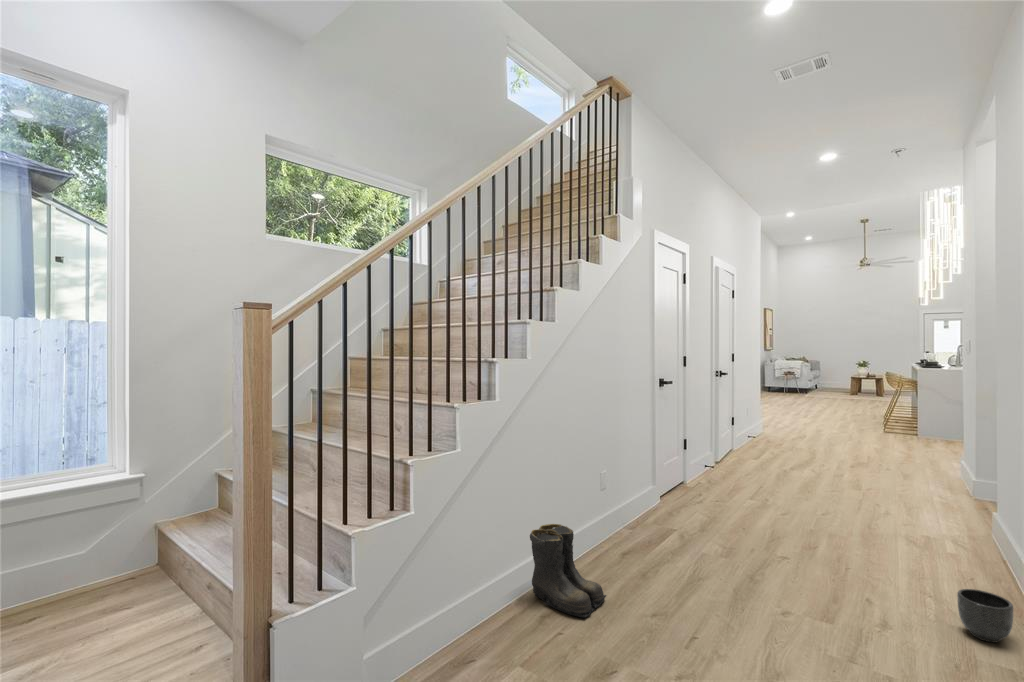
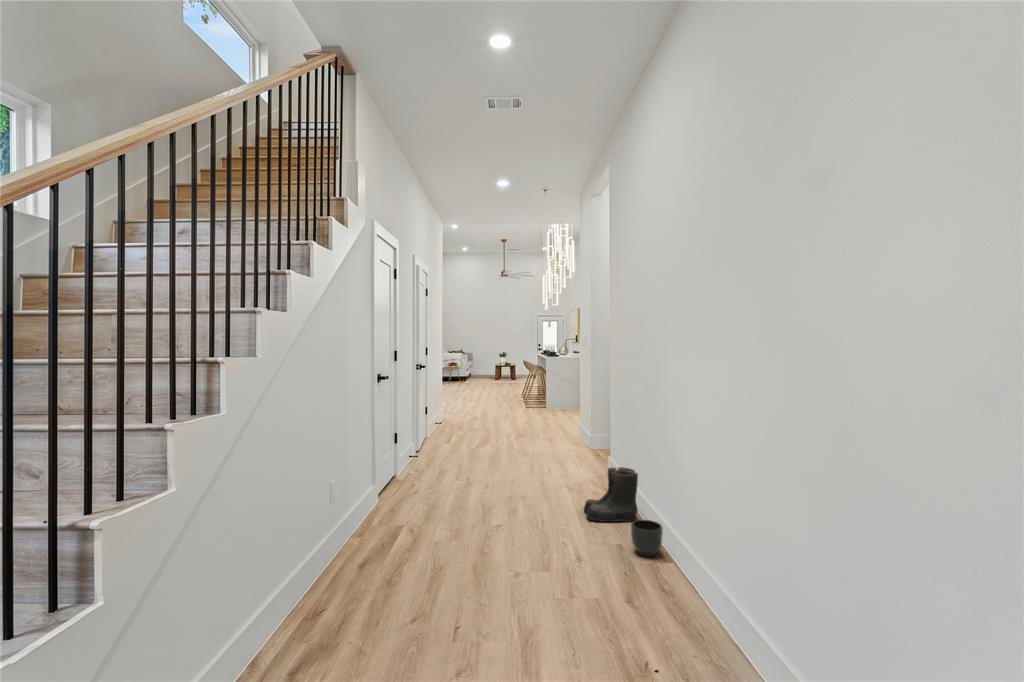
boots: present [530,524,606,618] -> present [584,467,638,522]

